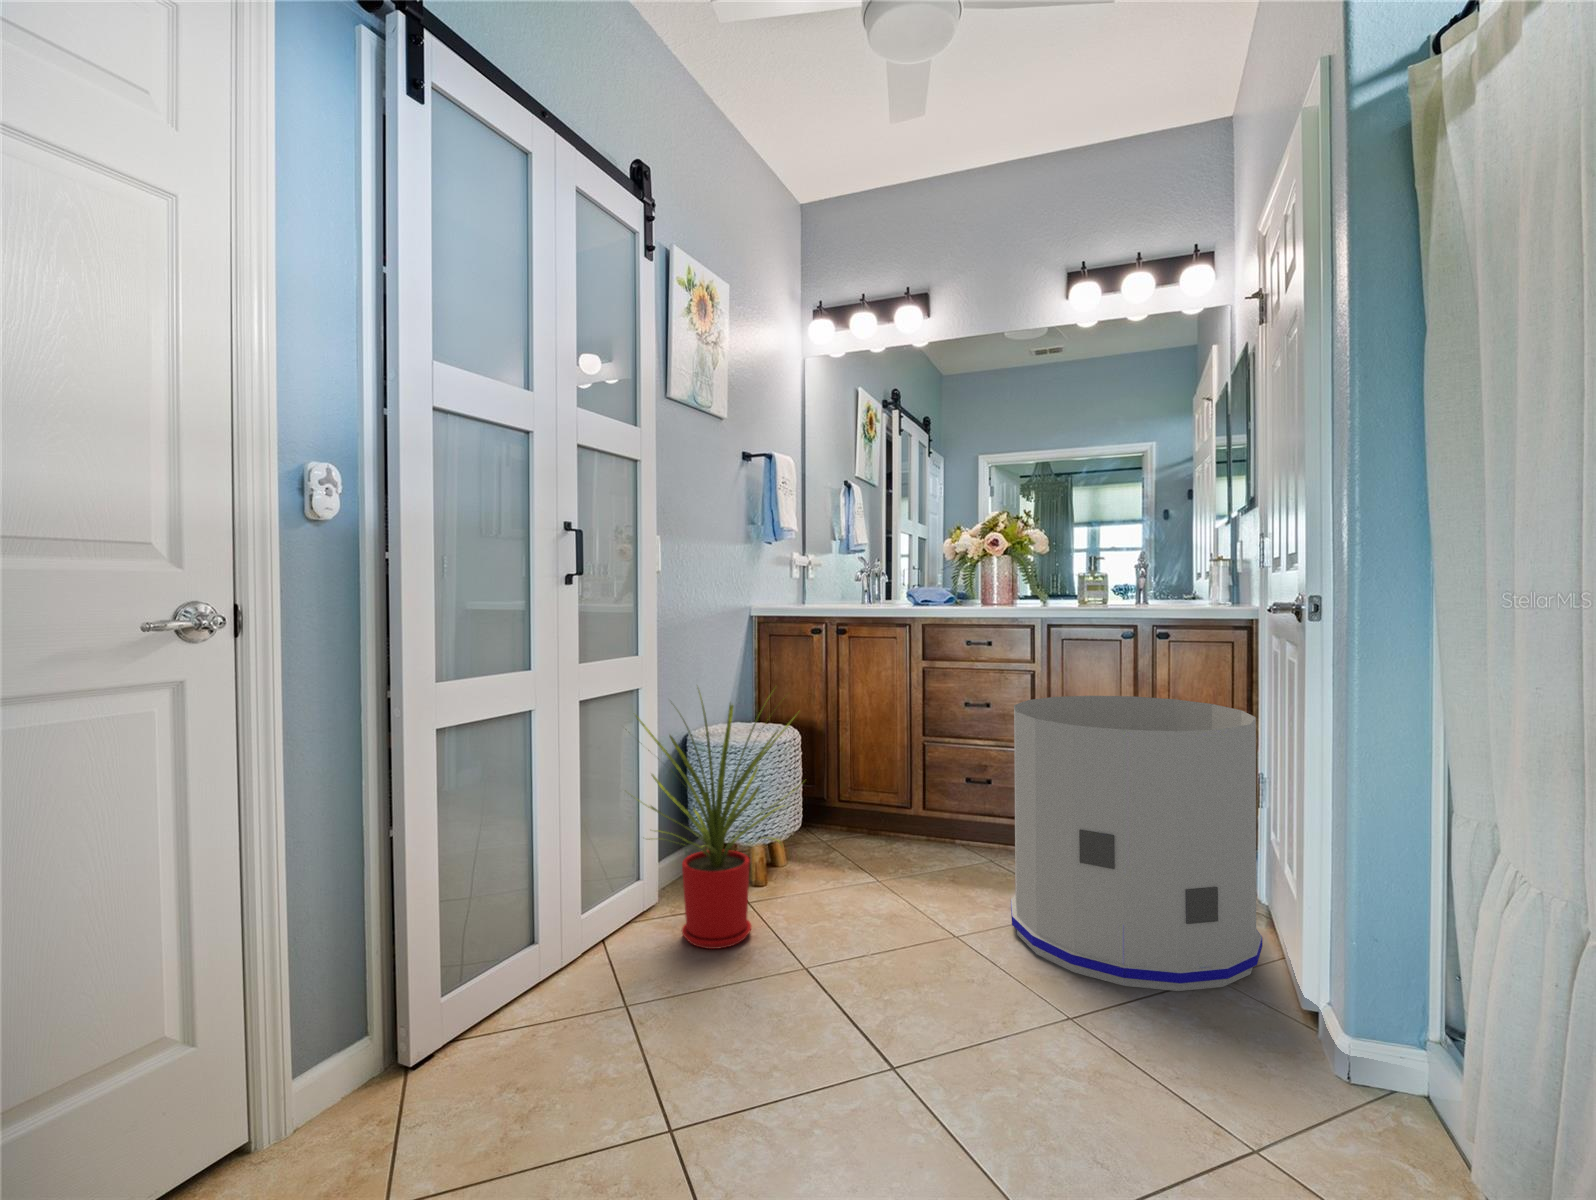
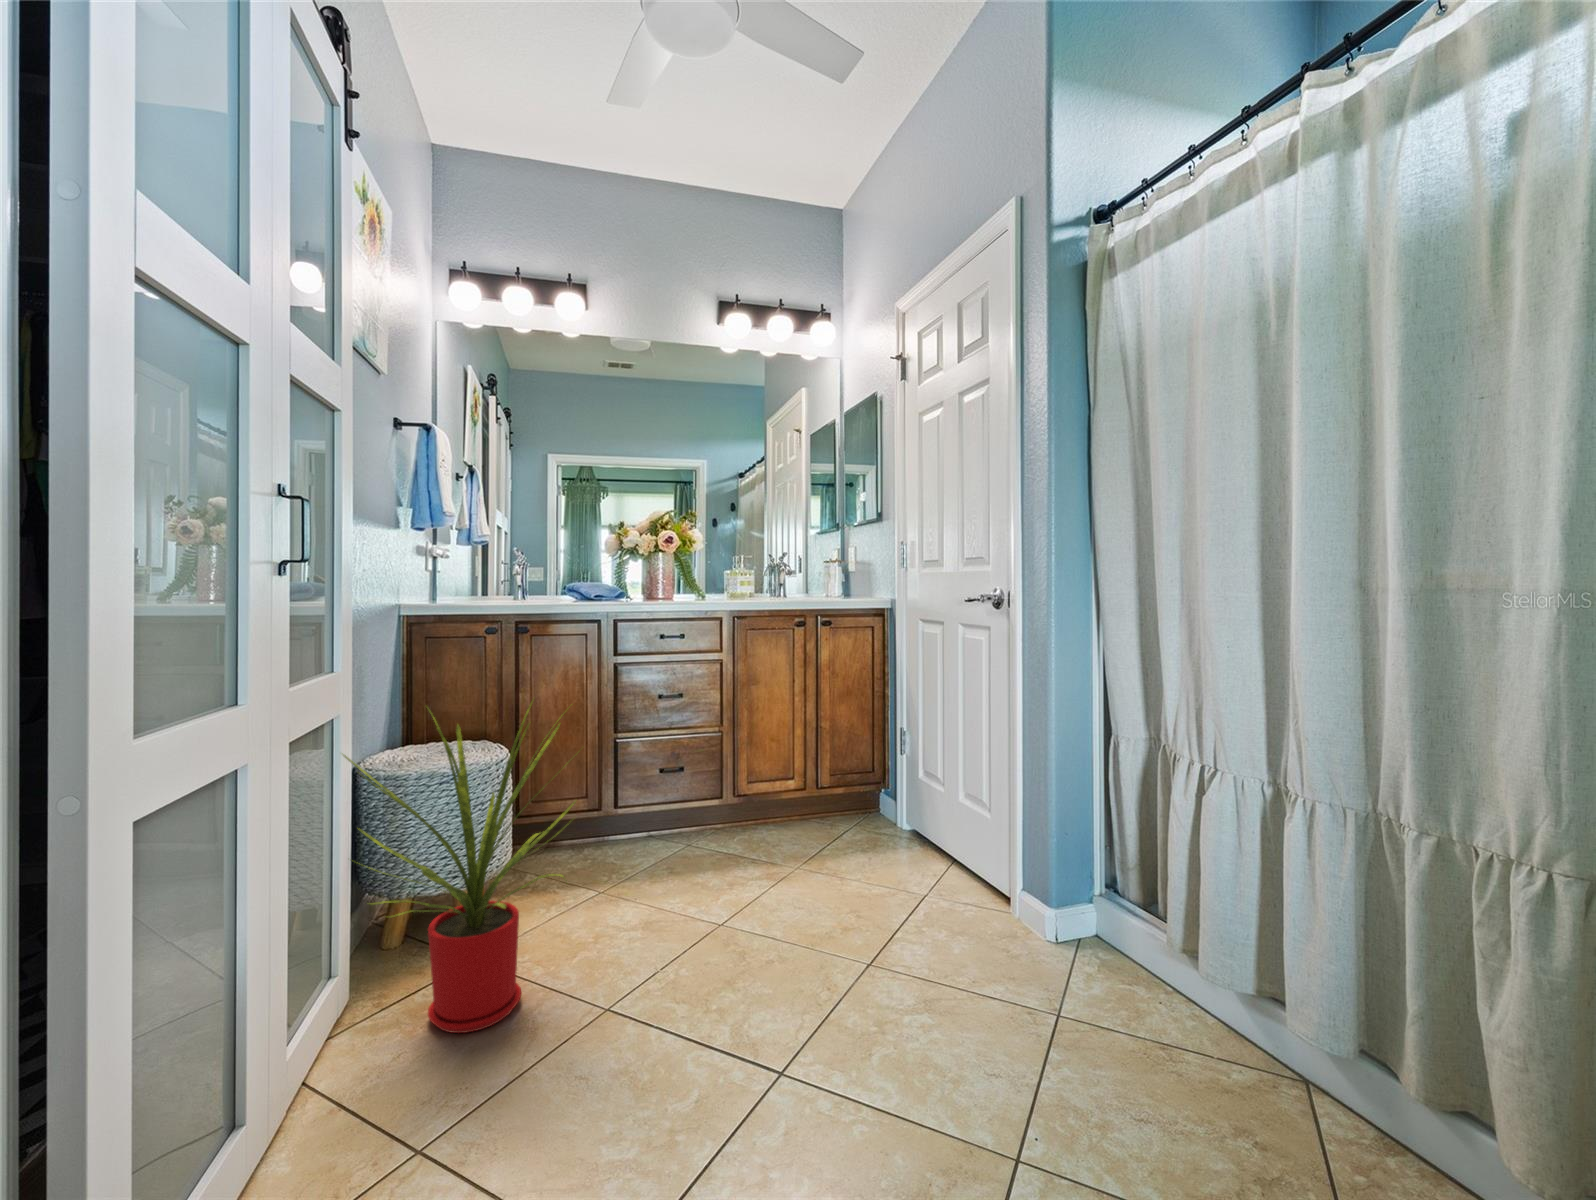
trash can: present [1011,696,1262,991] -> none [754,678,951,927]

